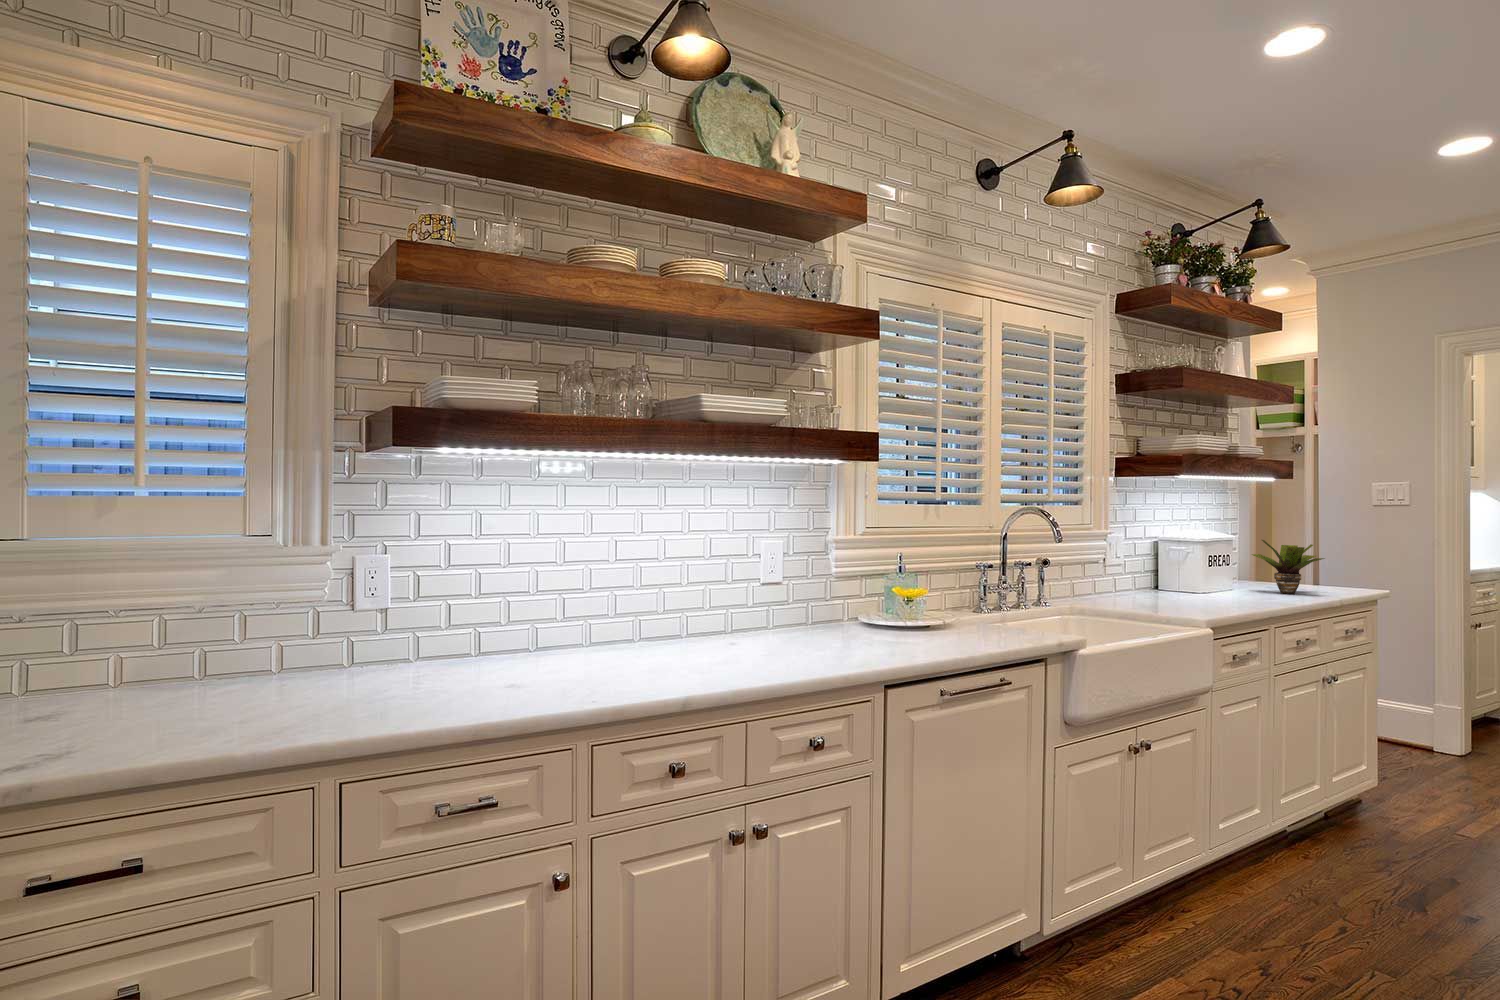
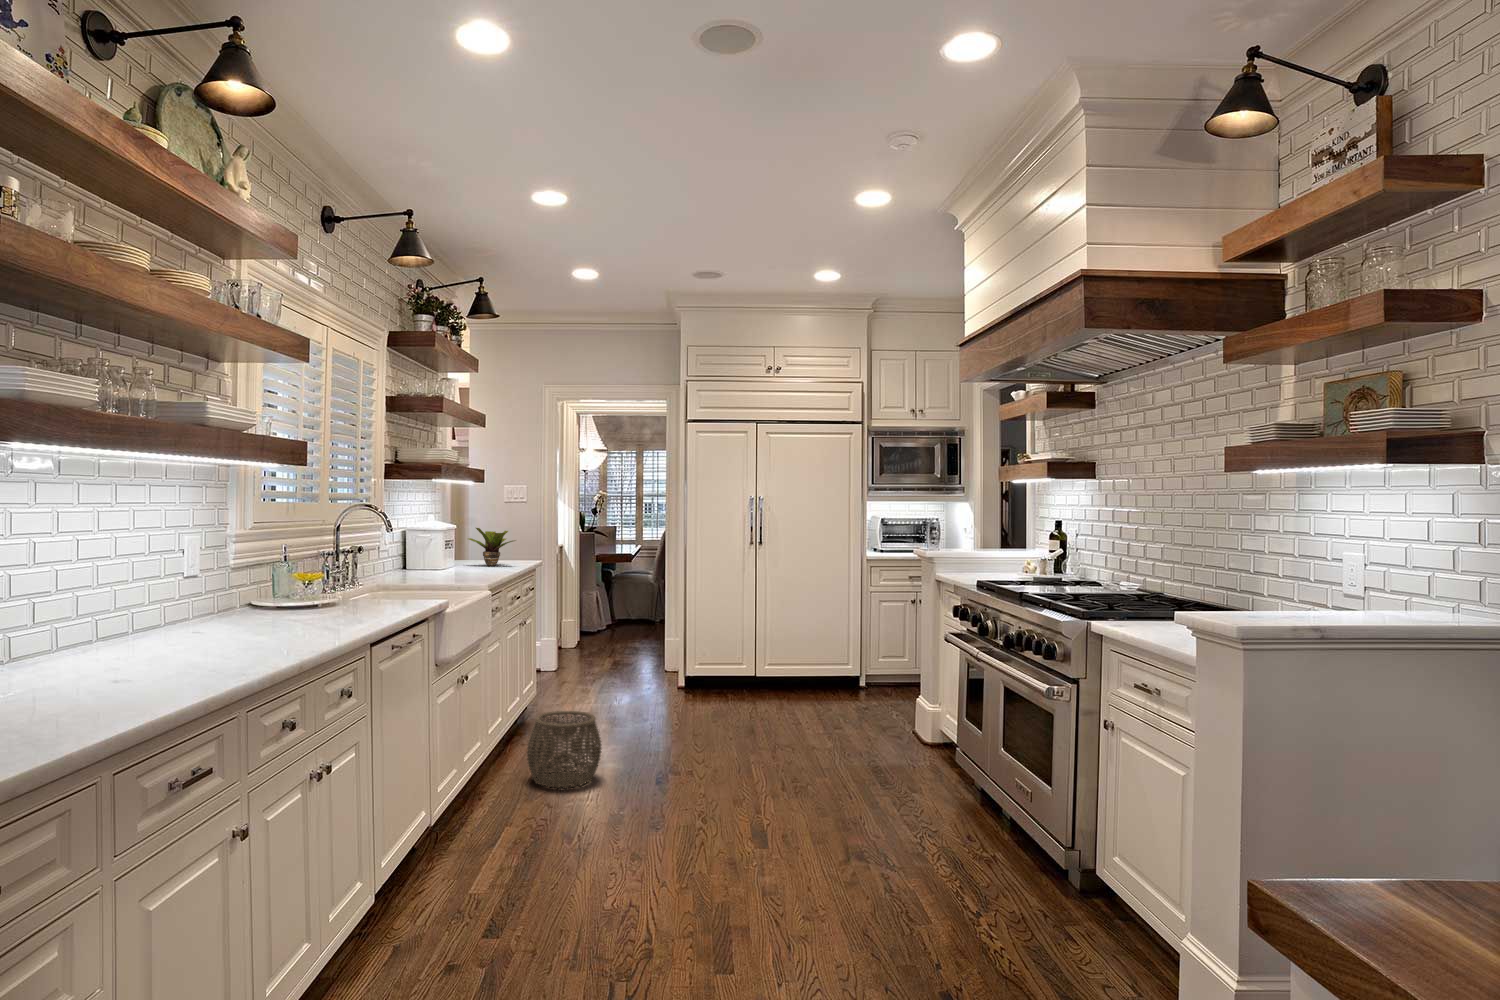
woven basket: none [1272,825,1413,964] -> present [527,711,601,788]

